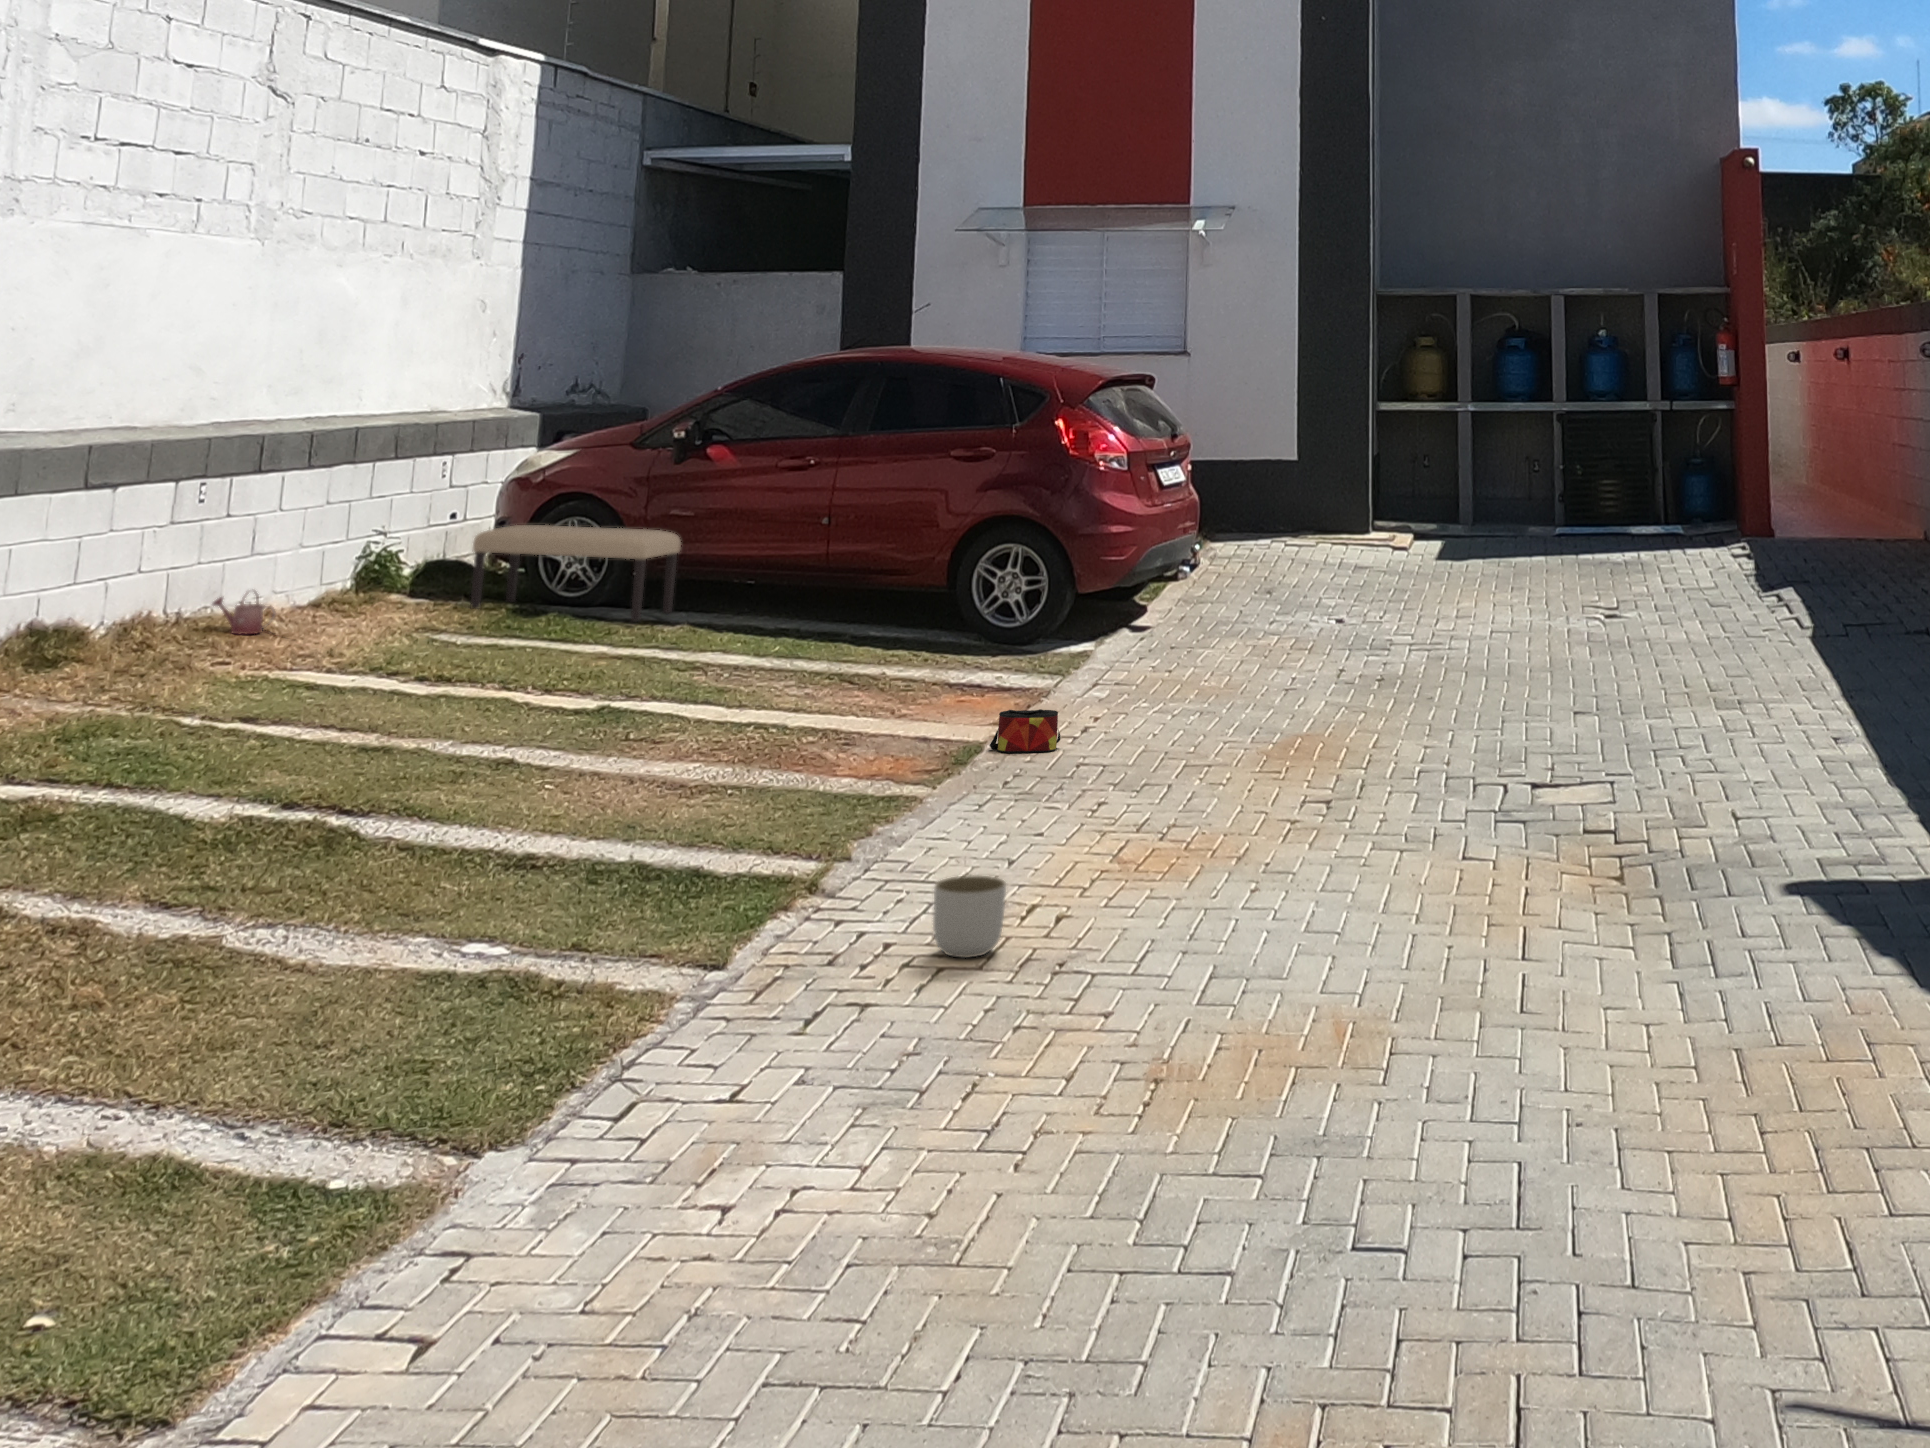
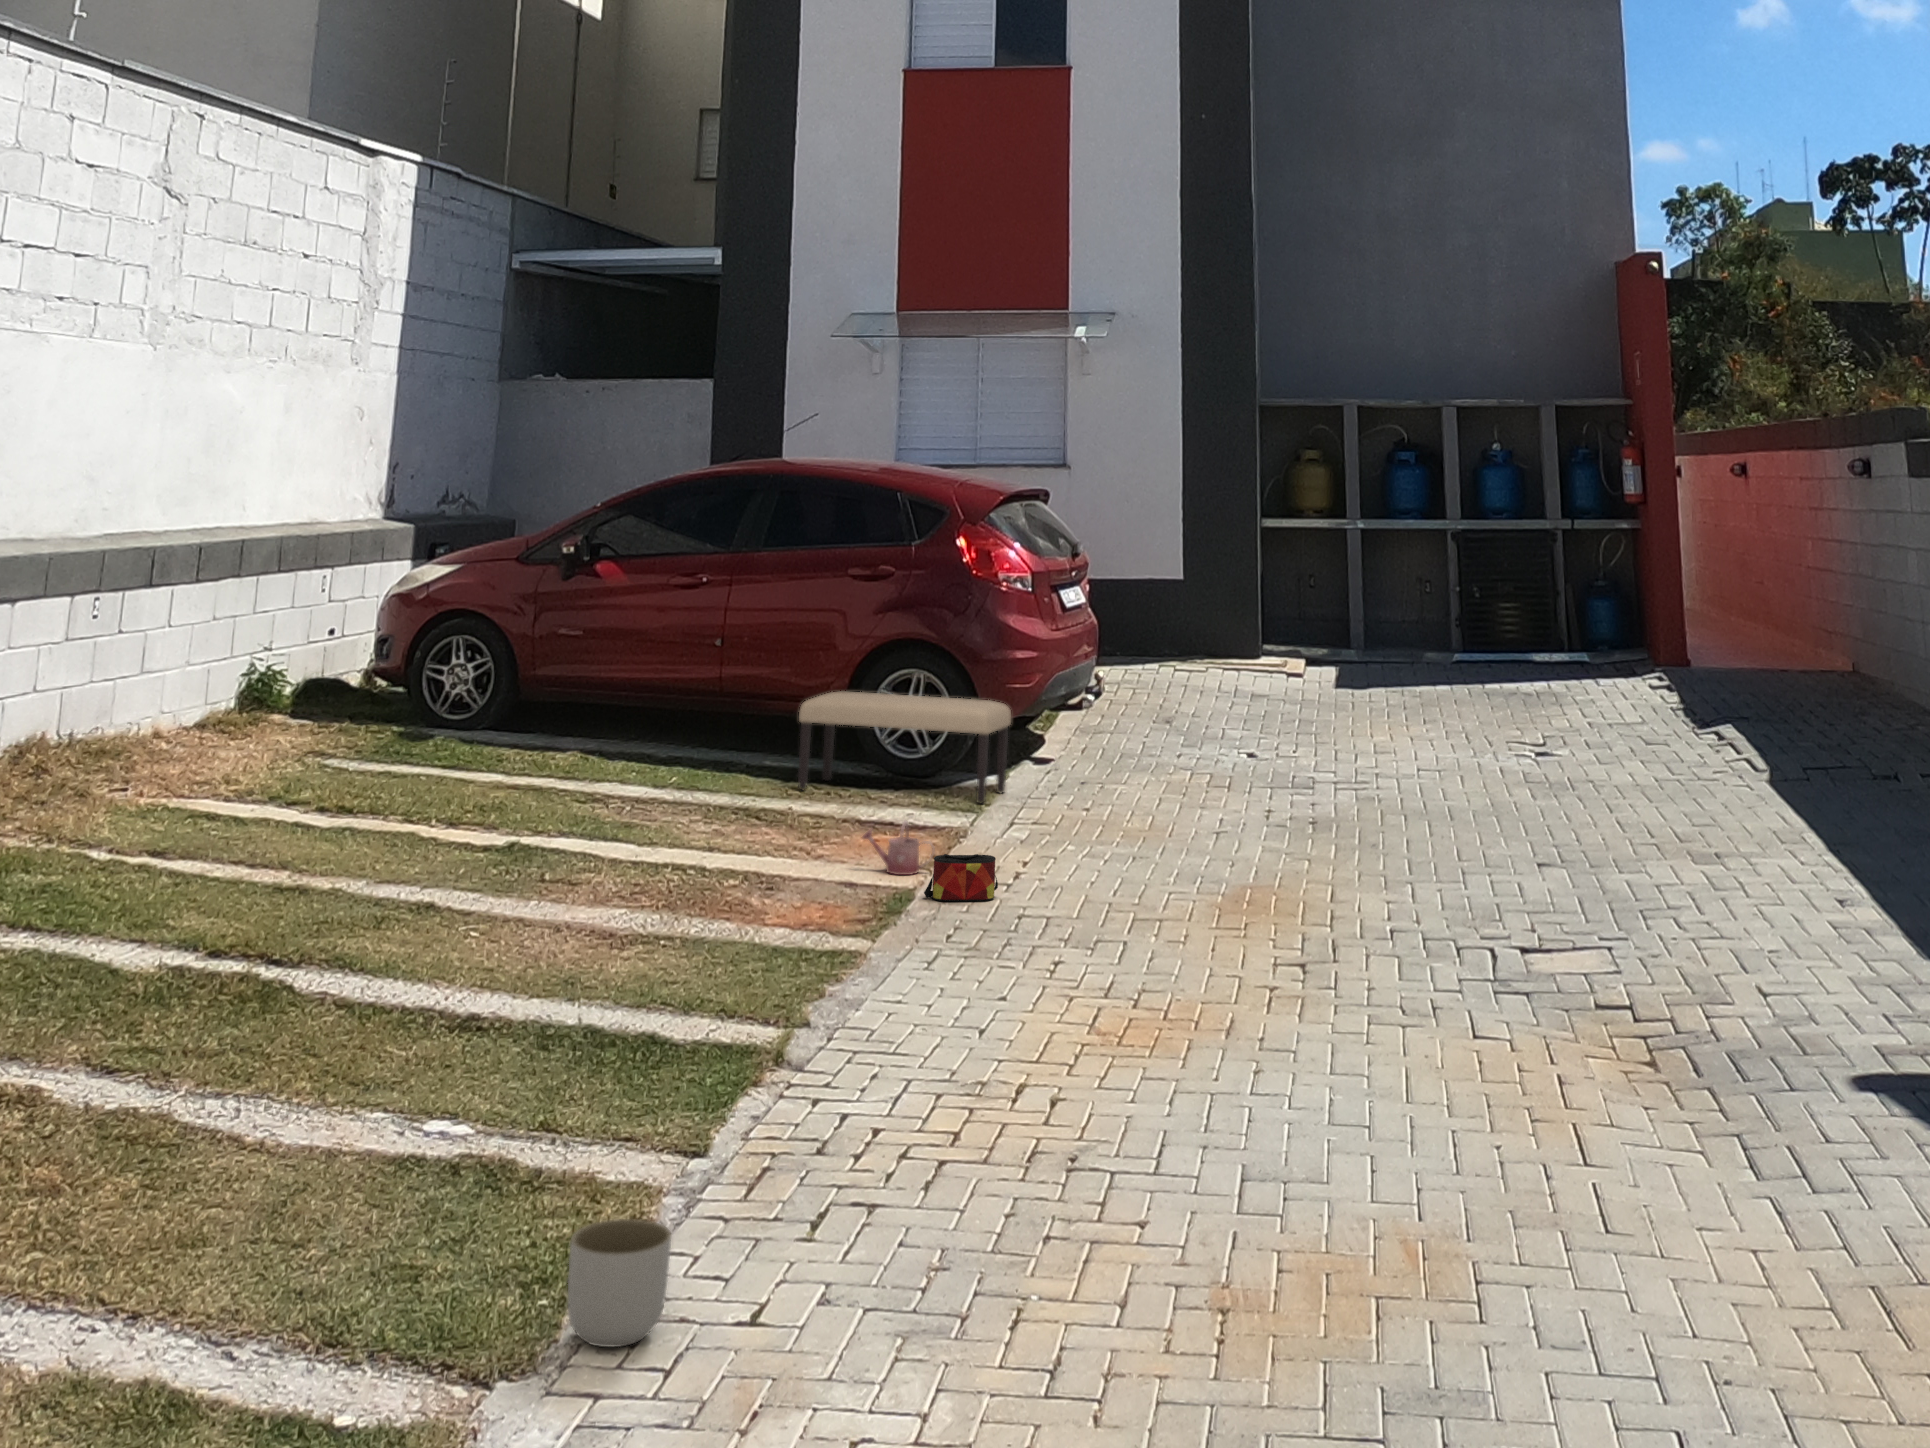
bench: present [471,525,681,622] -> present [798,692,1011,803]
watering can: present [213,591,275,634] -> present [862,821,934,875]
planter: present [933,875,1006,958] -> present [568,1219,671,1347]

